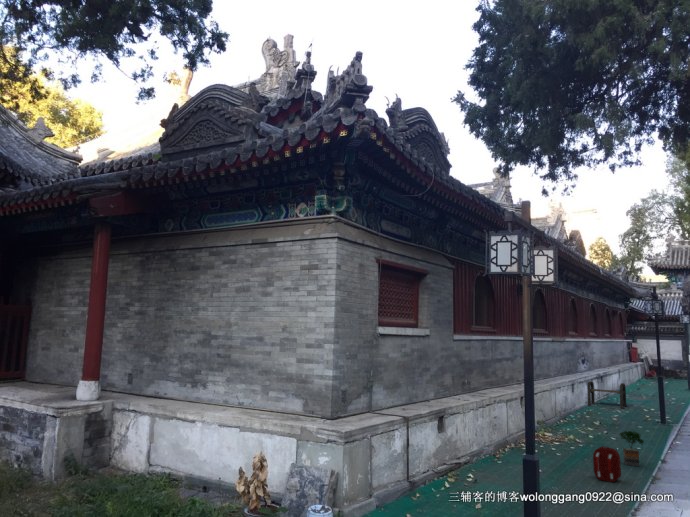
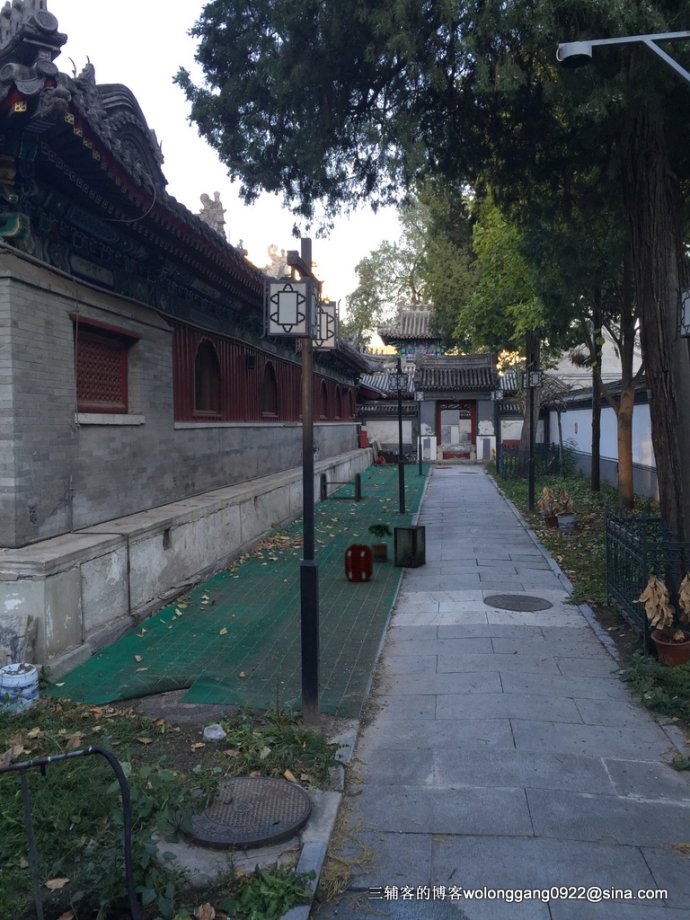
storage box: none [644,434,678,476] -> present [394,525,426,568]

